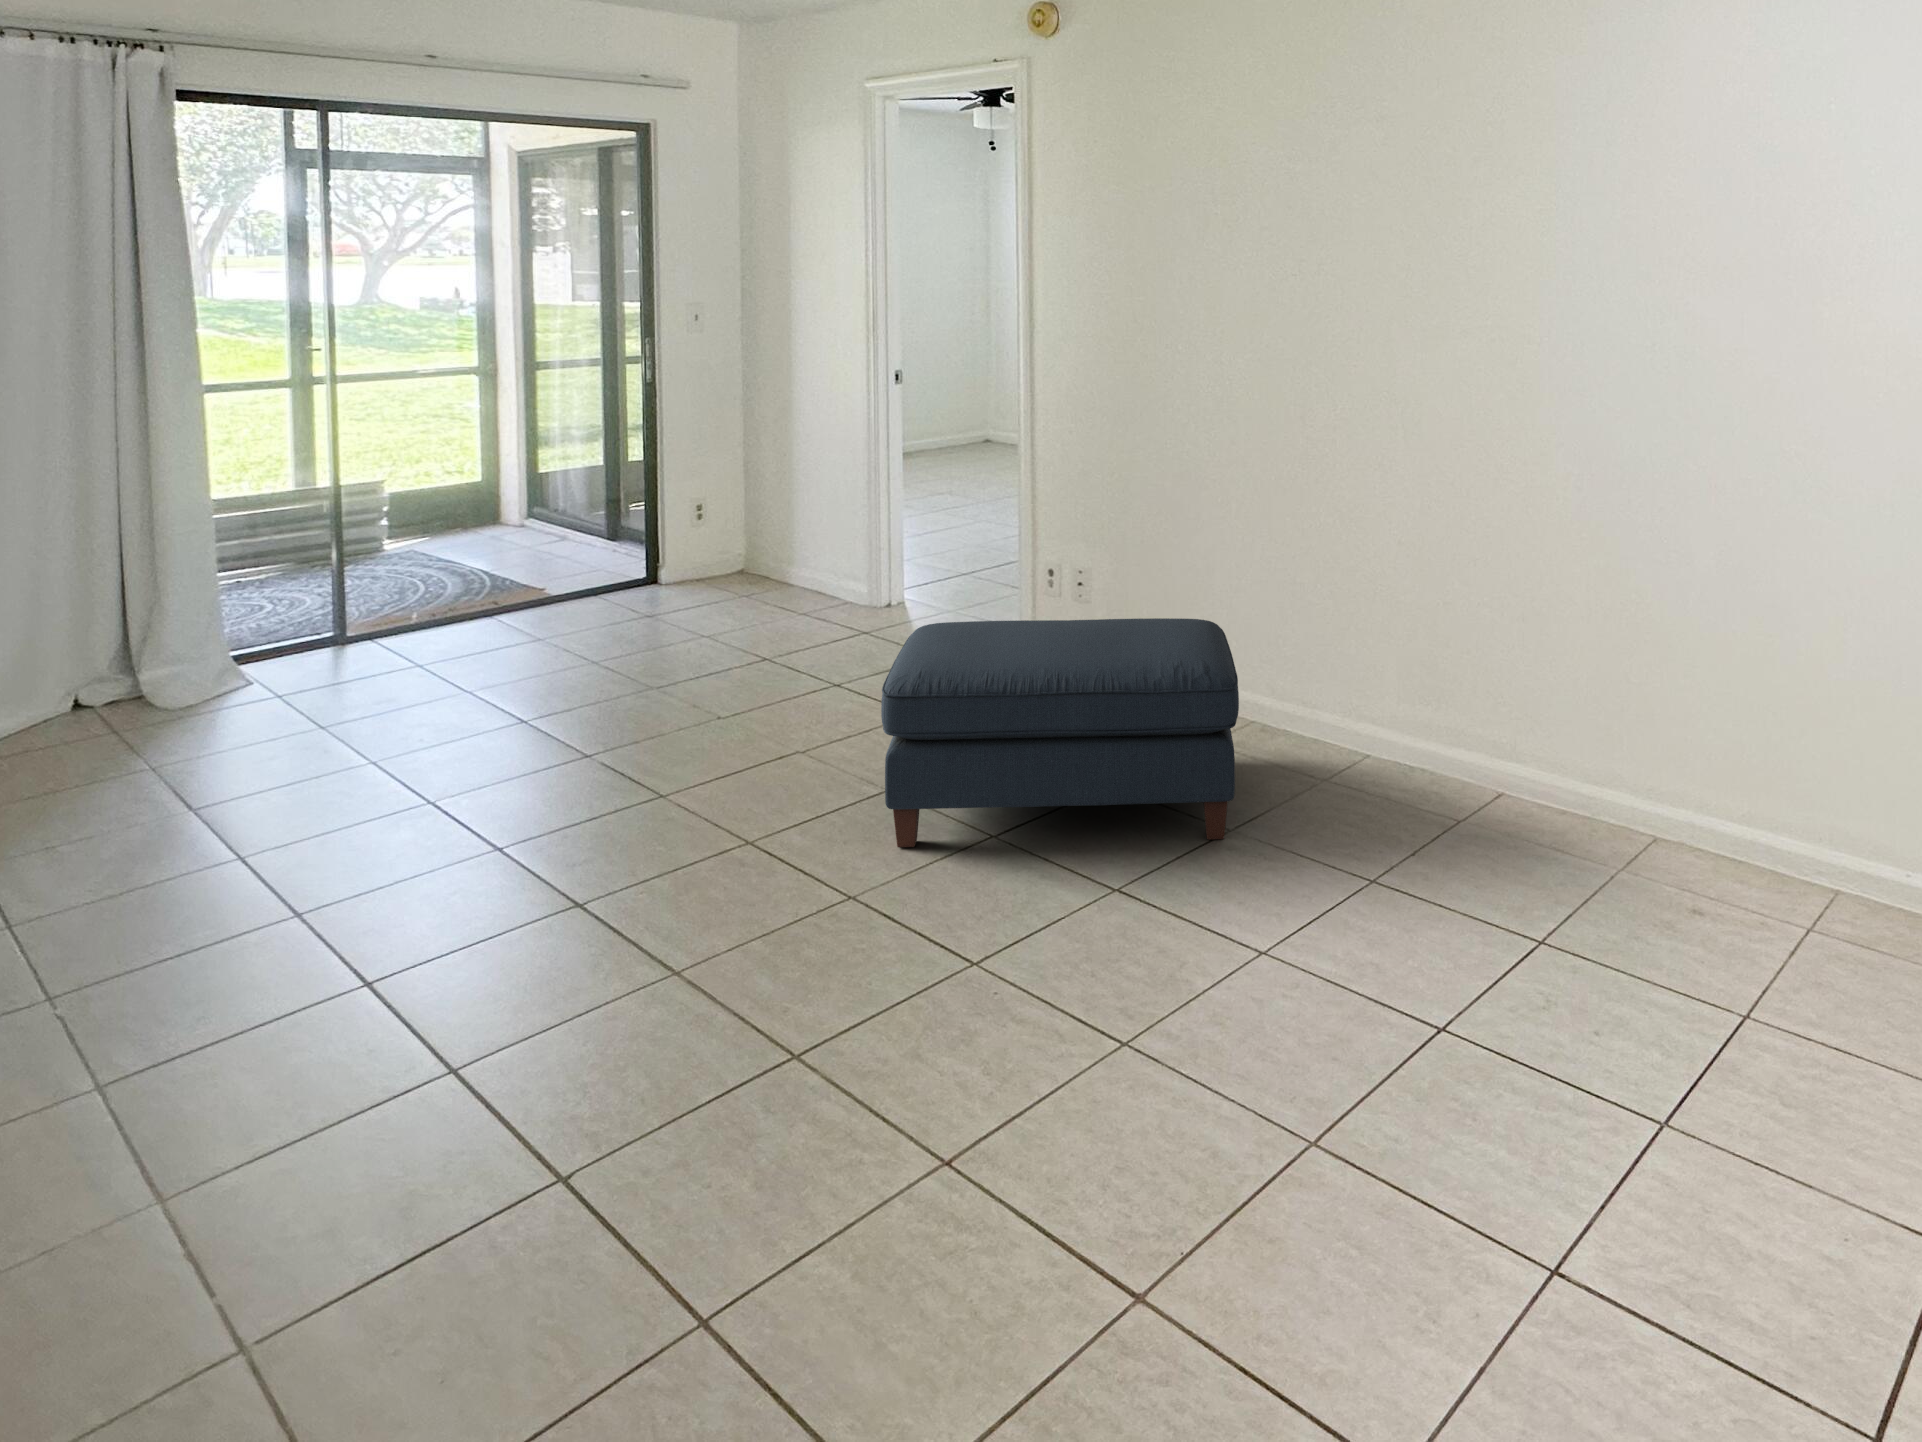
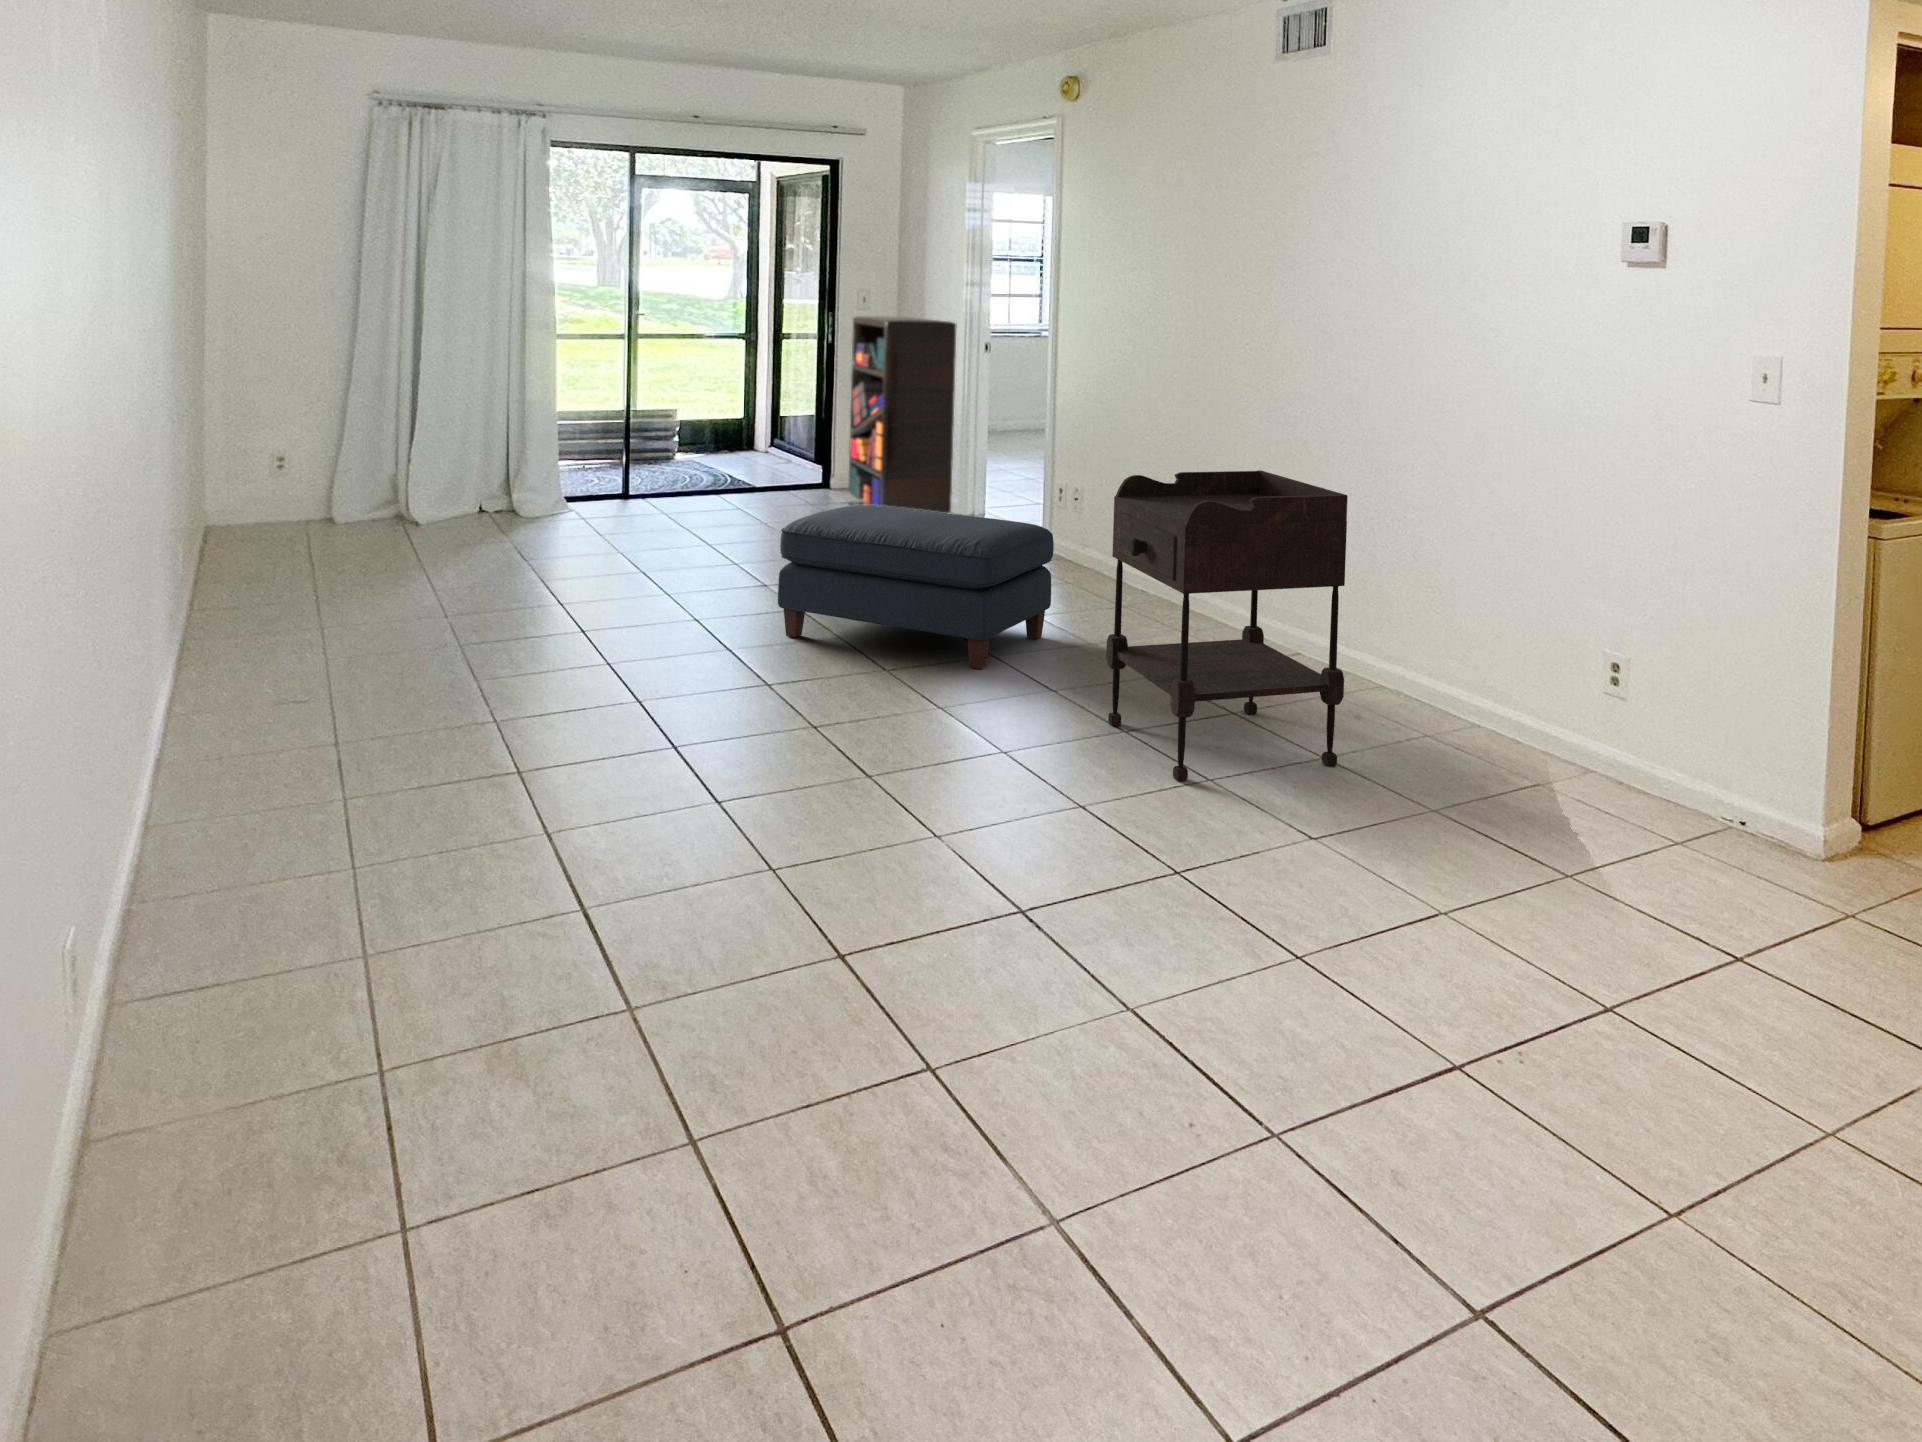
bookshelf: none [675,332,857,623] -> present [848,316,957,513]
side table: none [1484,530,1791,969] -> present [1106,470,1348,781]

